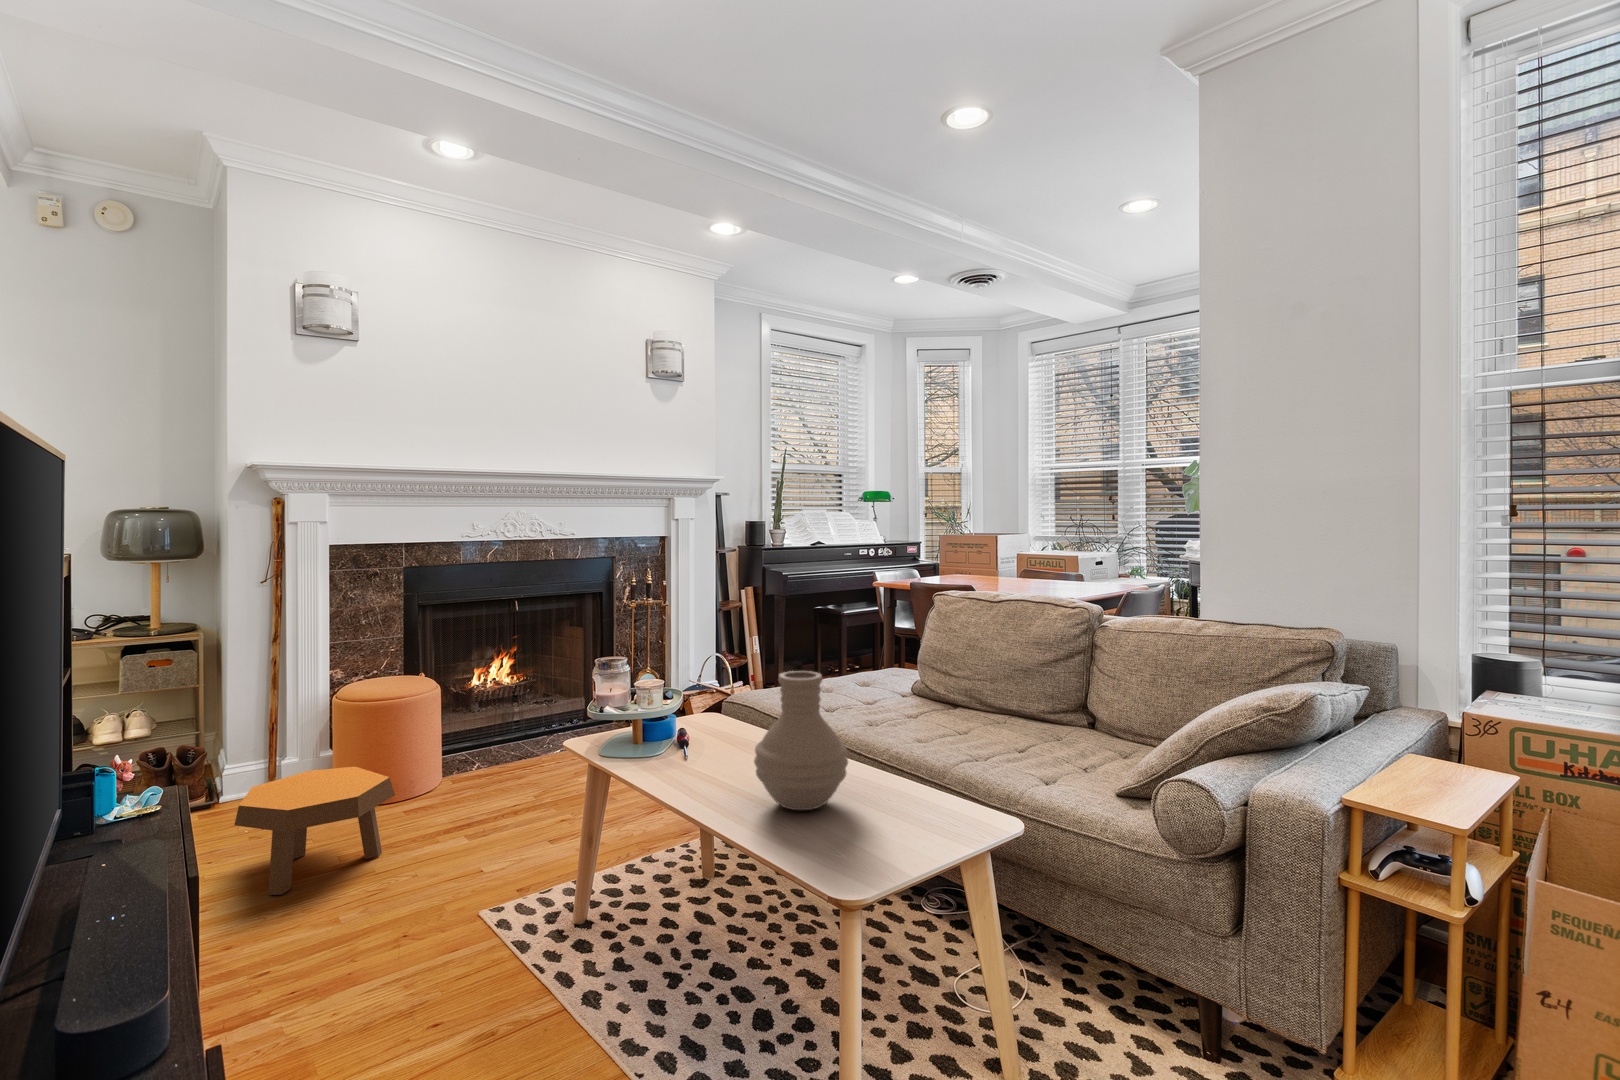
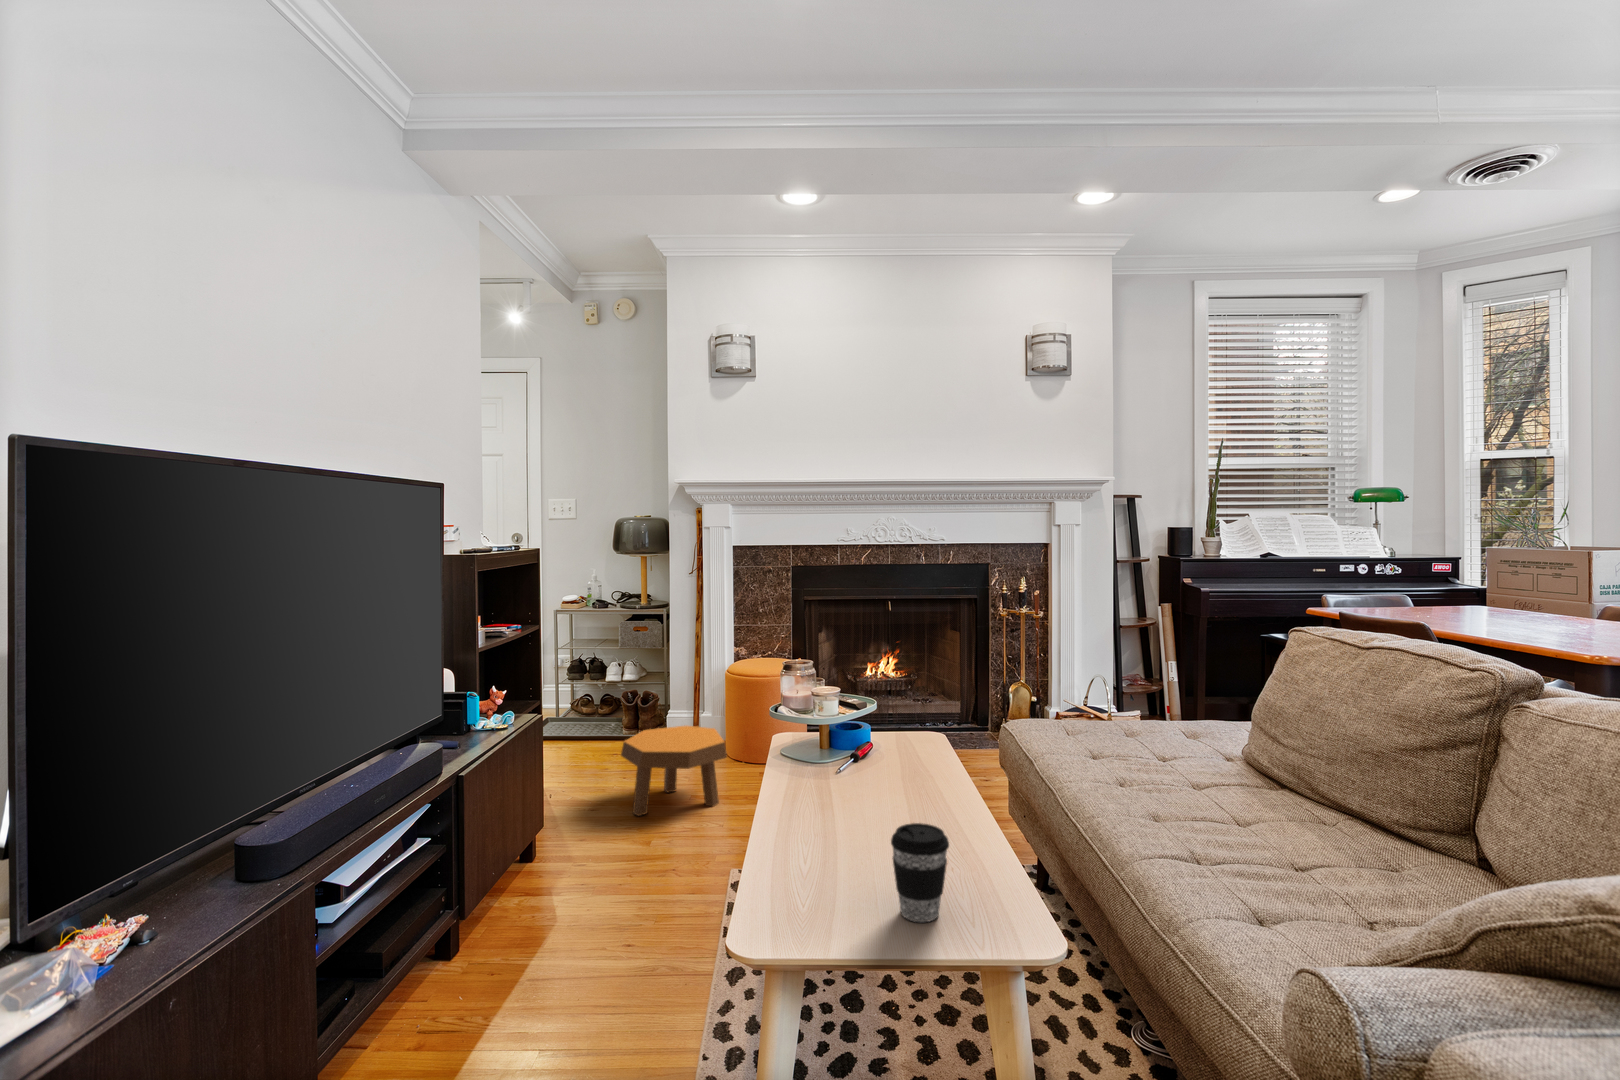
vase: present [754,671,848,810] -> none [803,696,905,851]
coffee cup: none [904,760,952,839] -> present [891,823,949,922]

